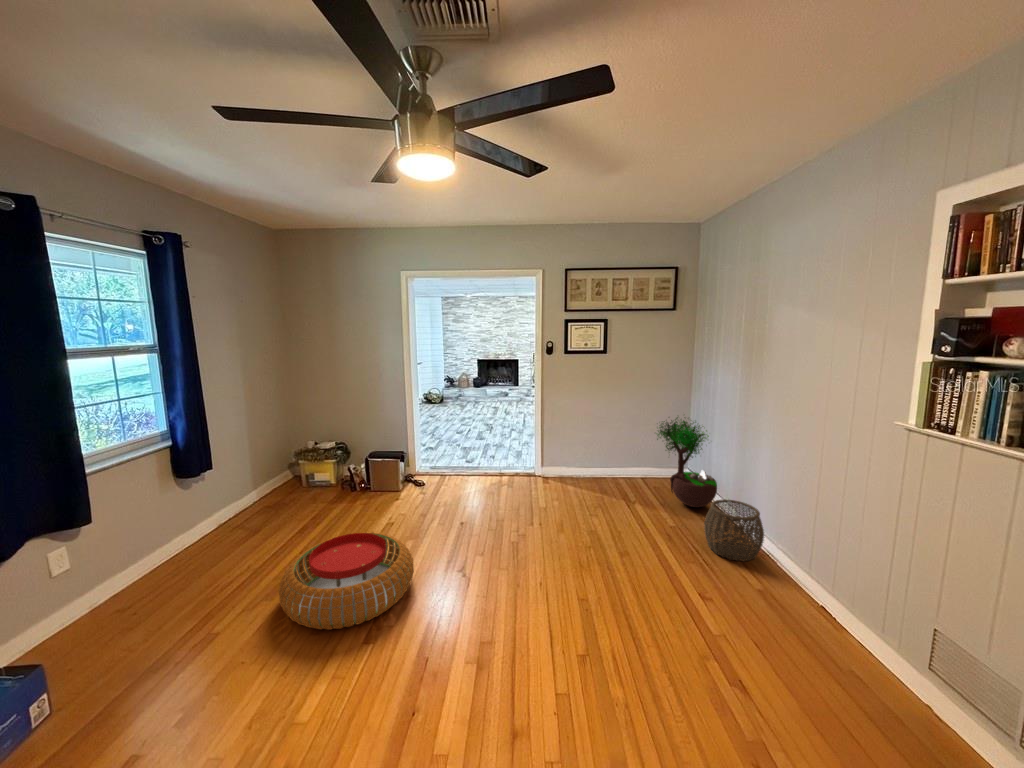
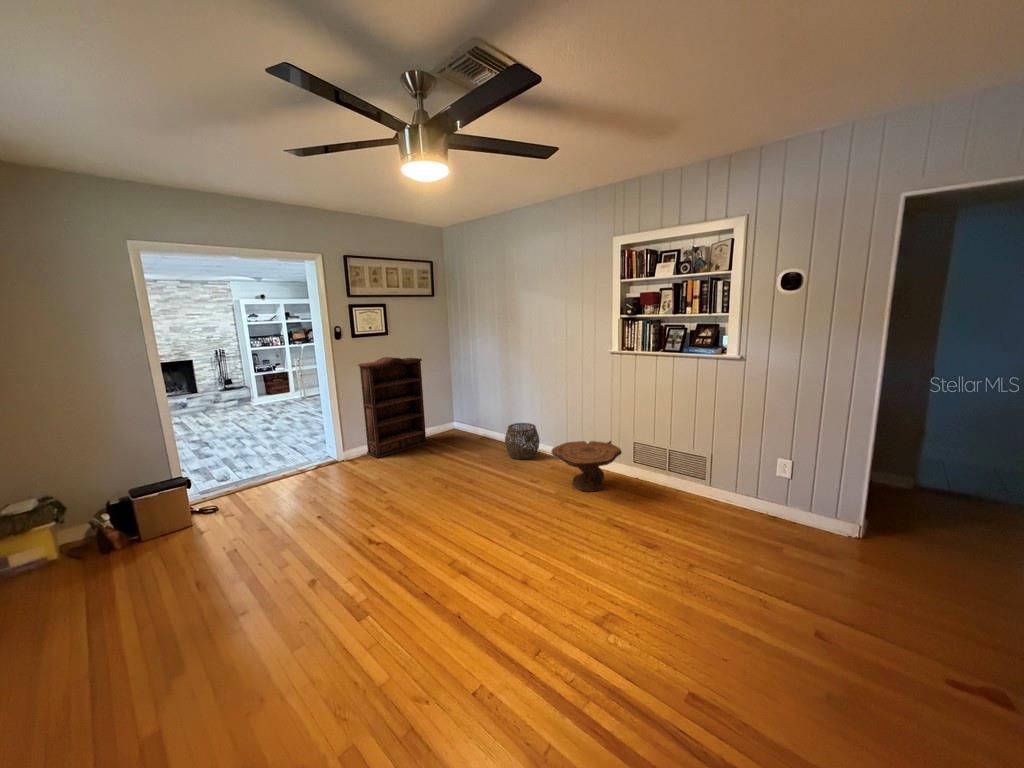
bookshelf: none [565,377,637,486] -> present [358,357,427,458]
potted tree: present [657,417,717,507] -> none [444,372,493,442]
pouf: present [279,532,414,630] -> none [200,536,362,654]
side table: none [722,562,876,682] -> present [552,441,622,492]

